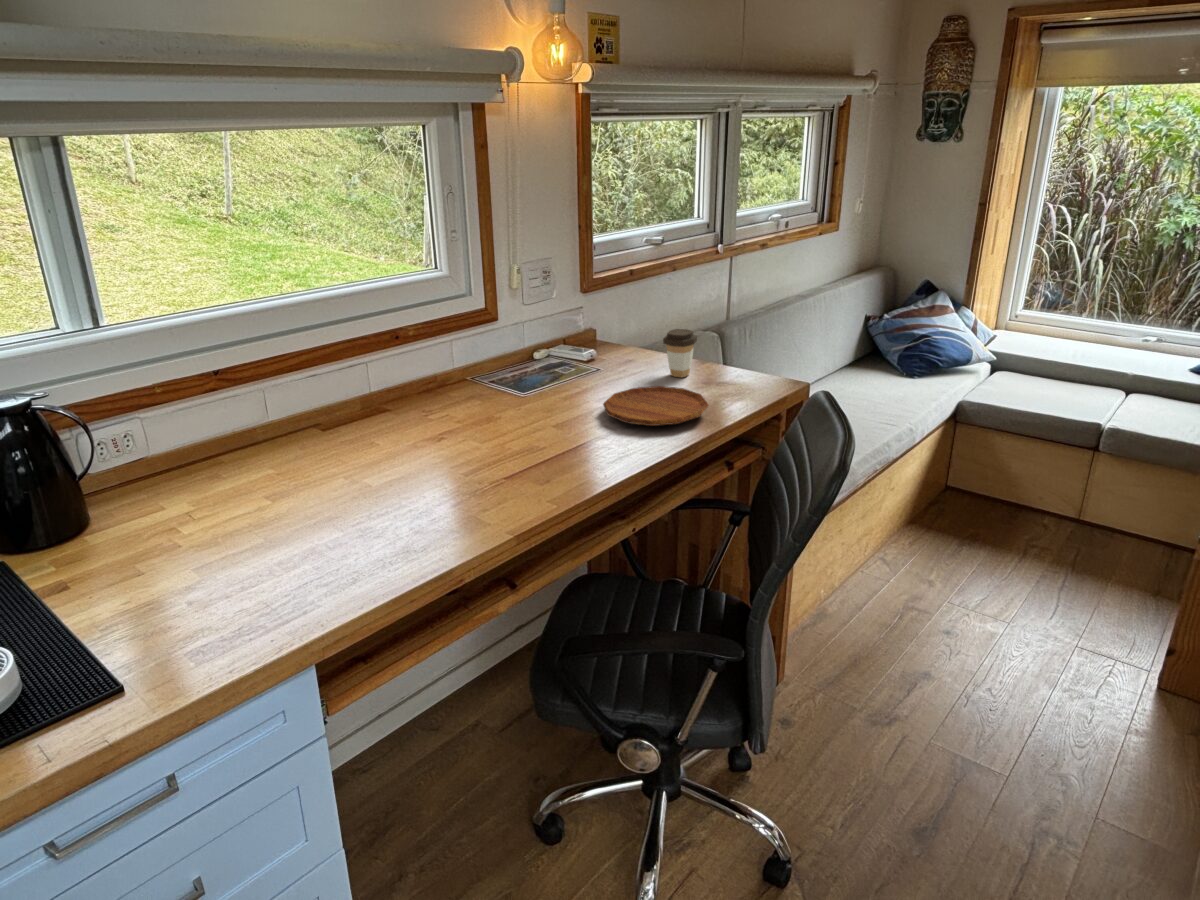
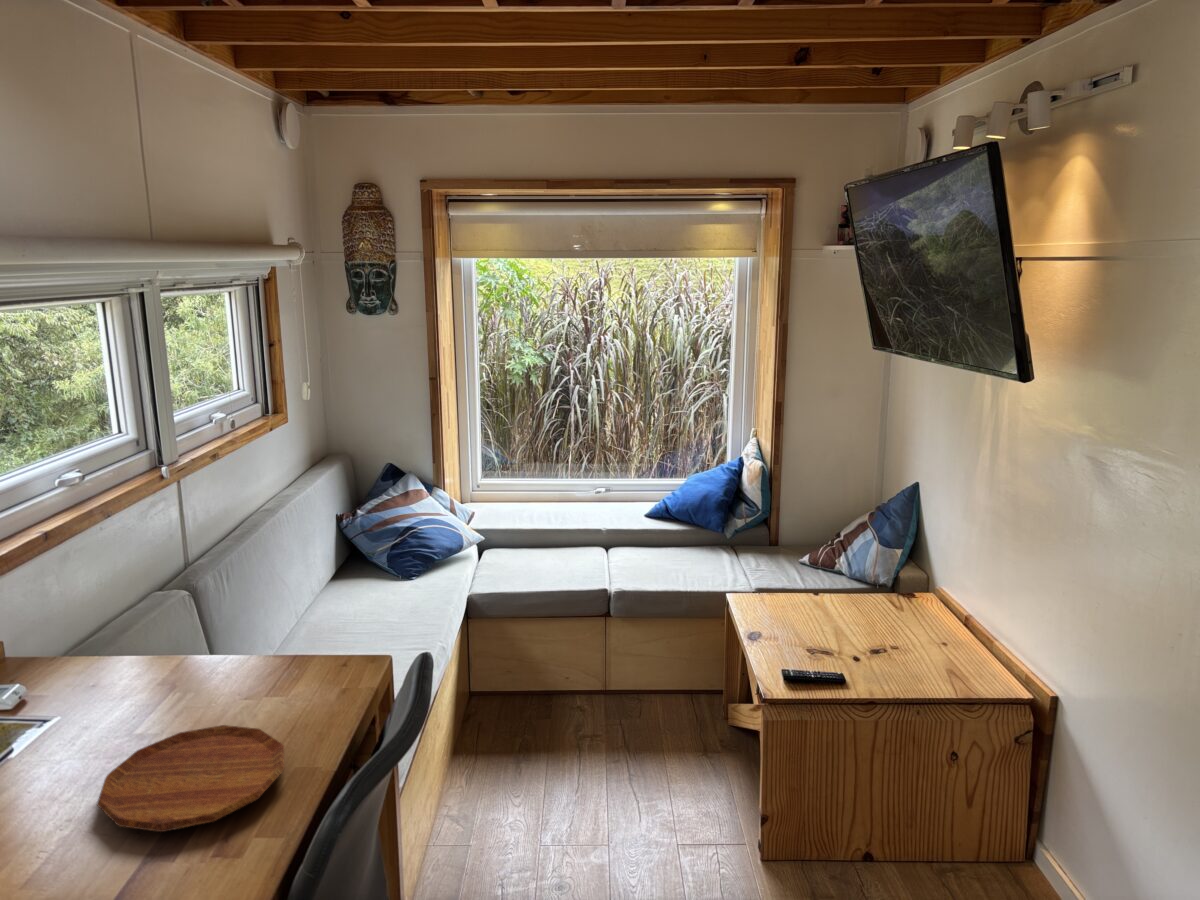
coffee cup: present [663,329,697,377] -> none [156,622,210,699]

